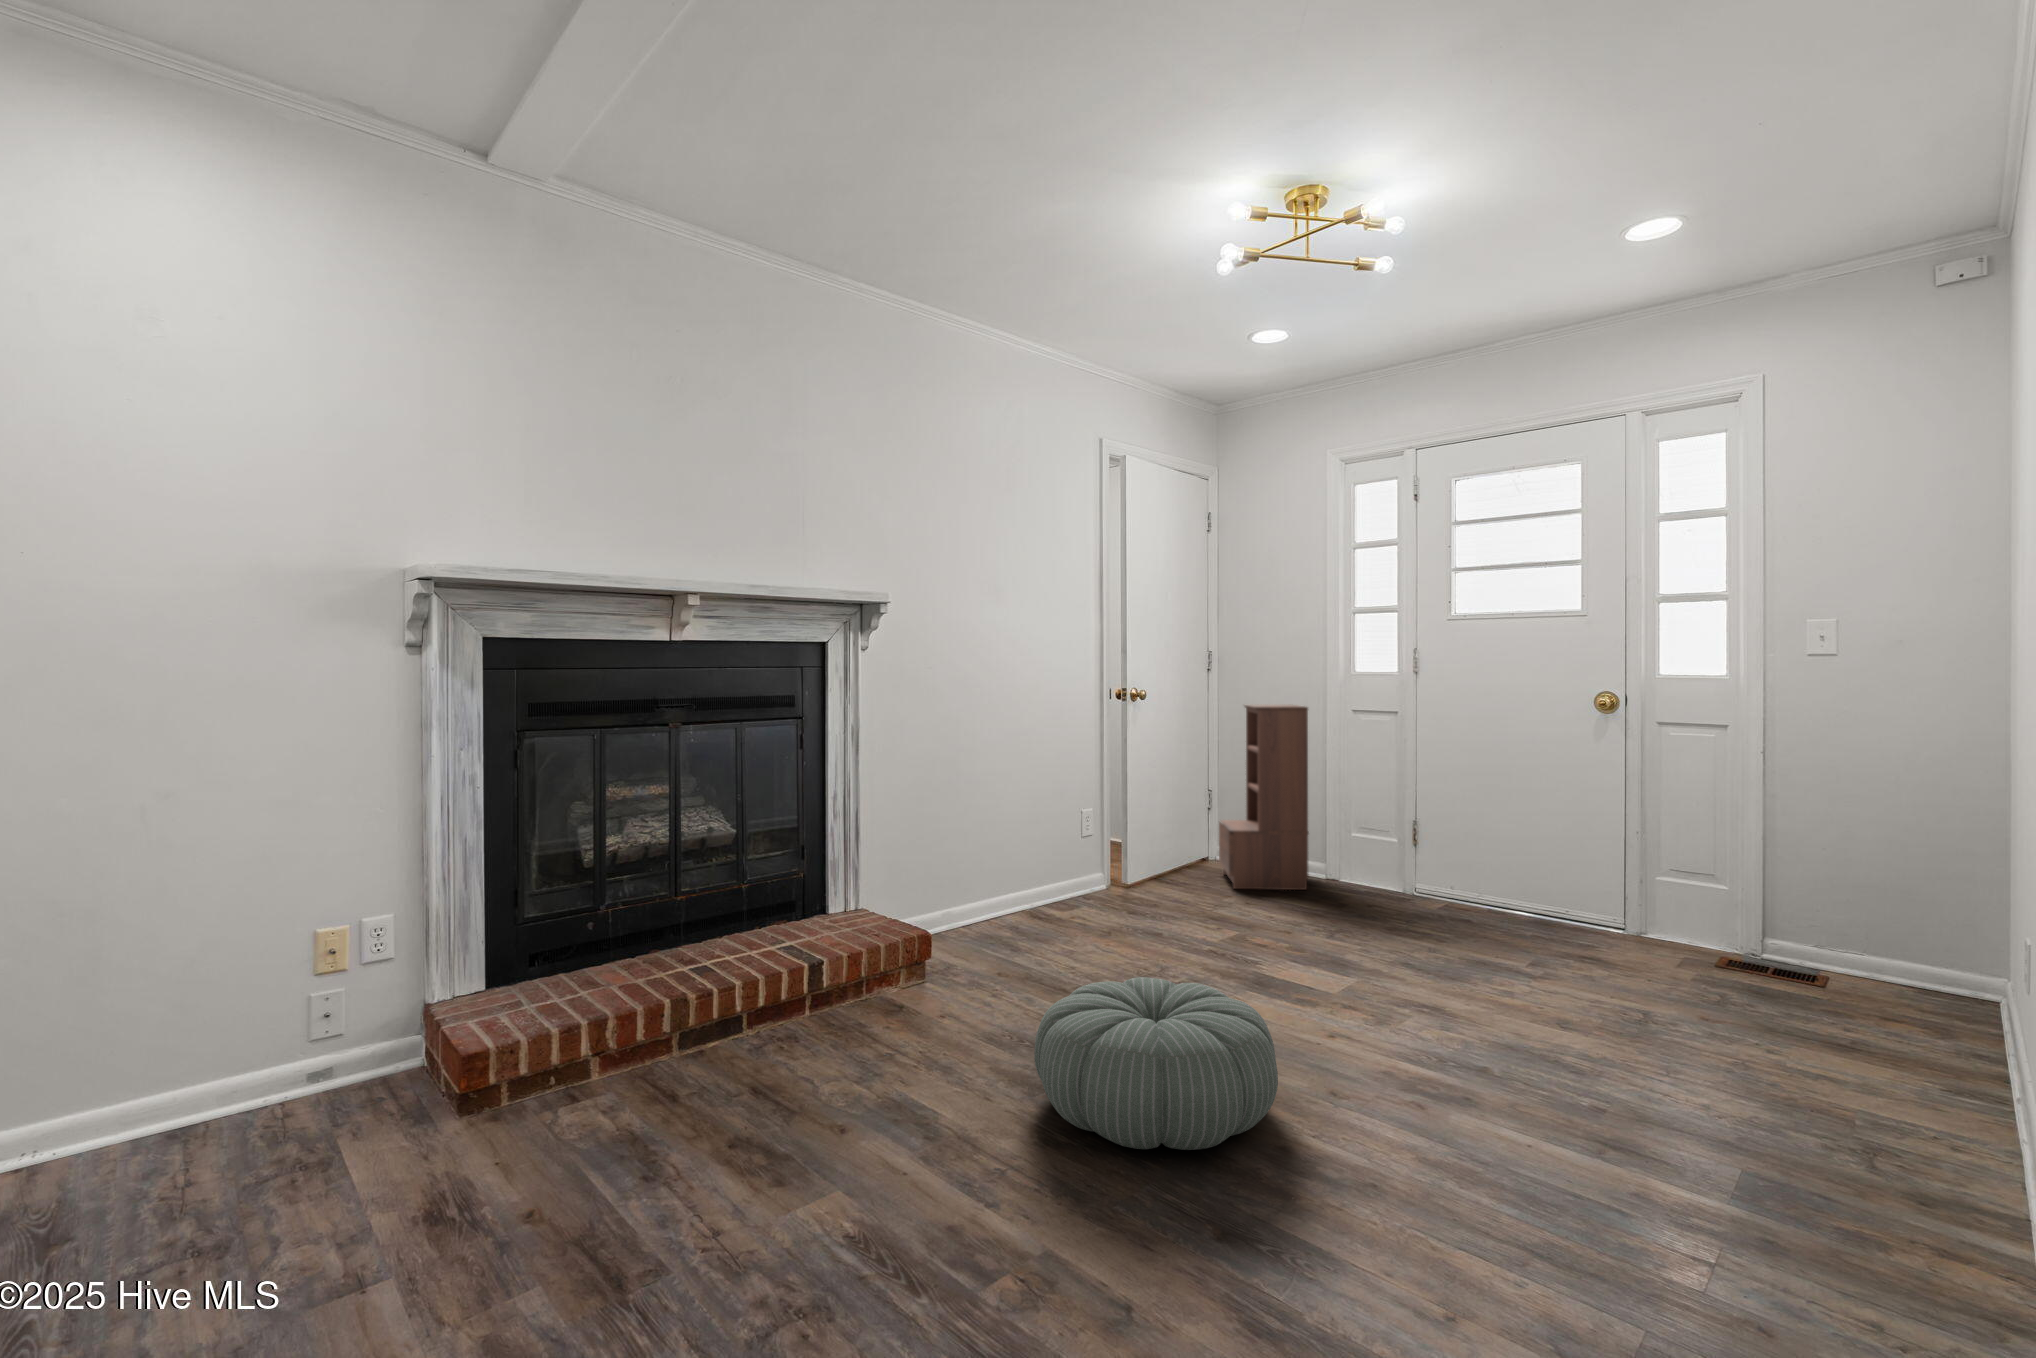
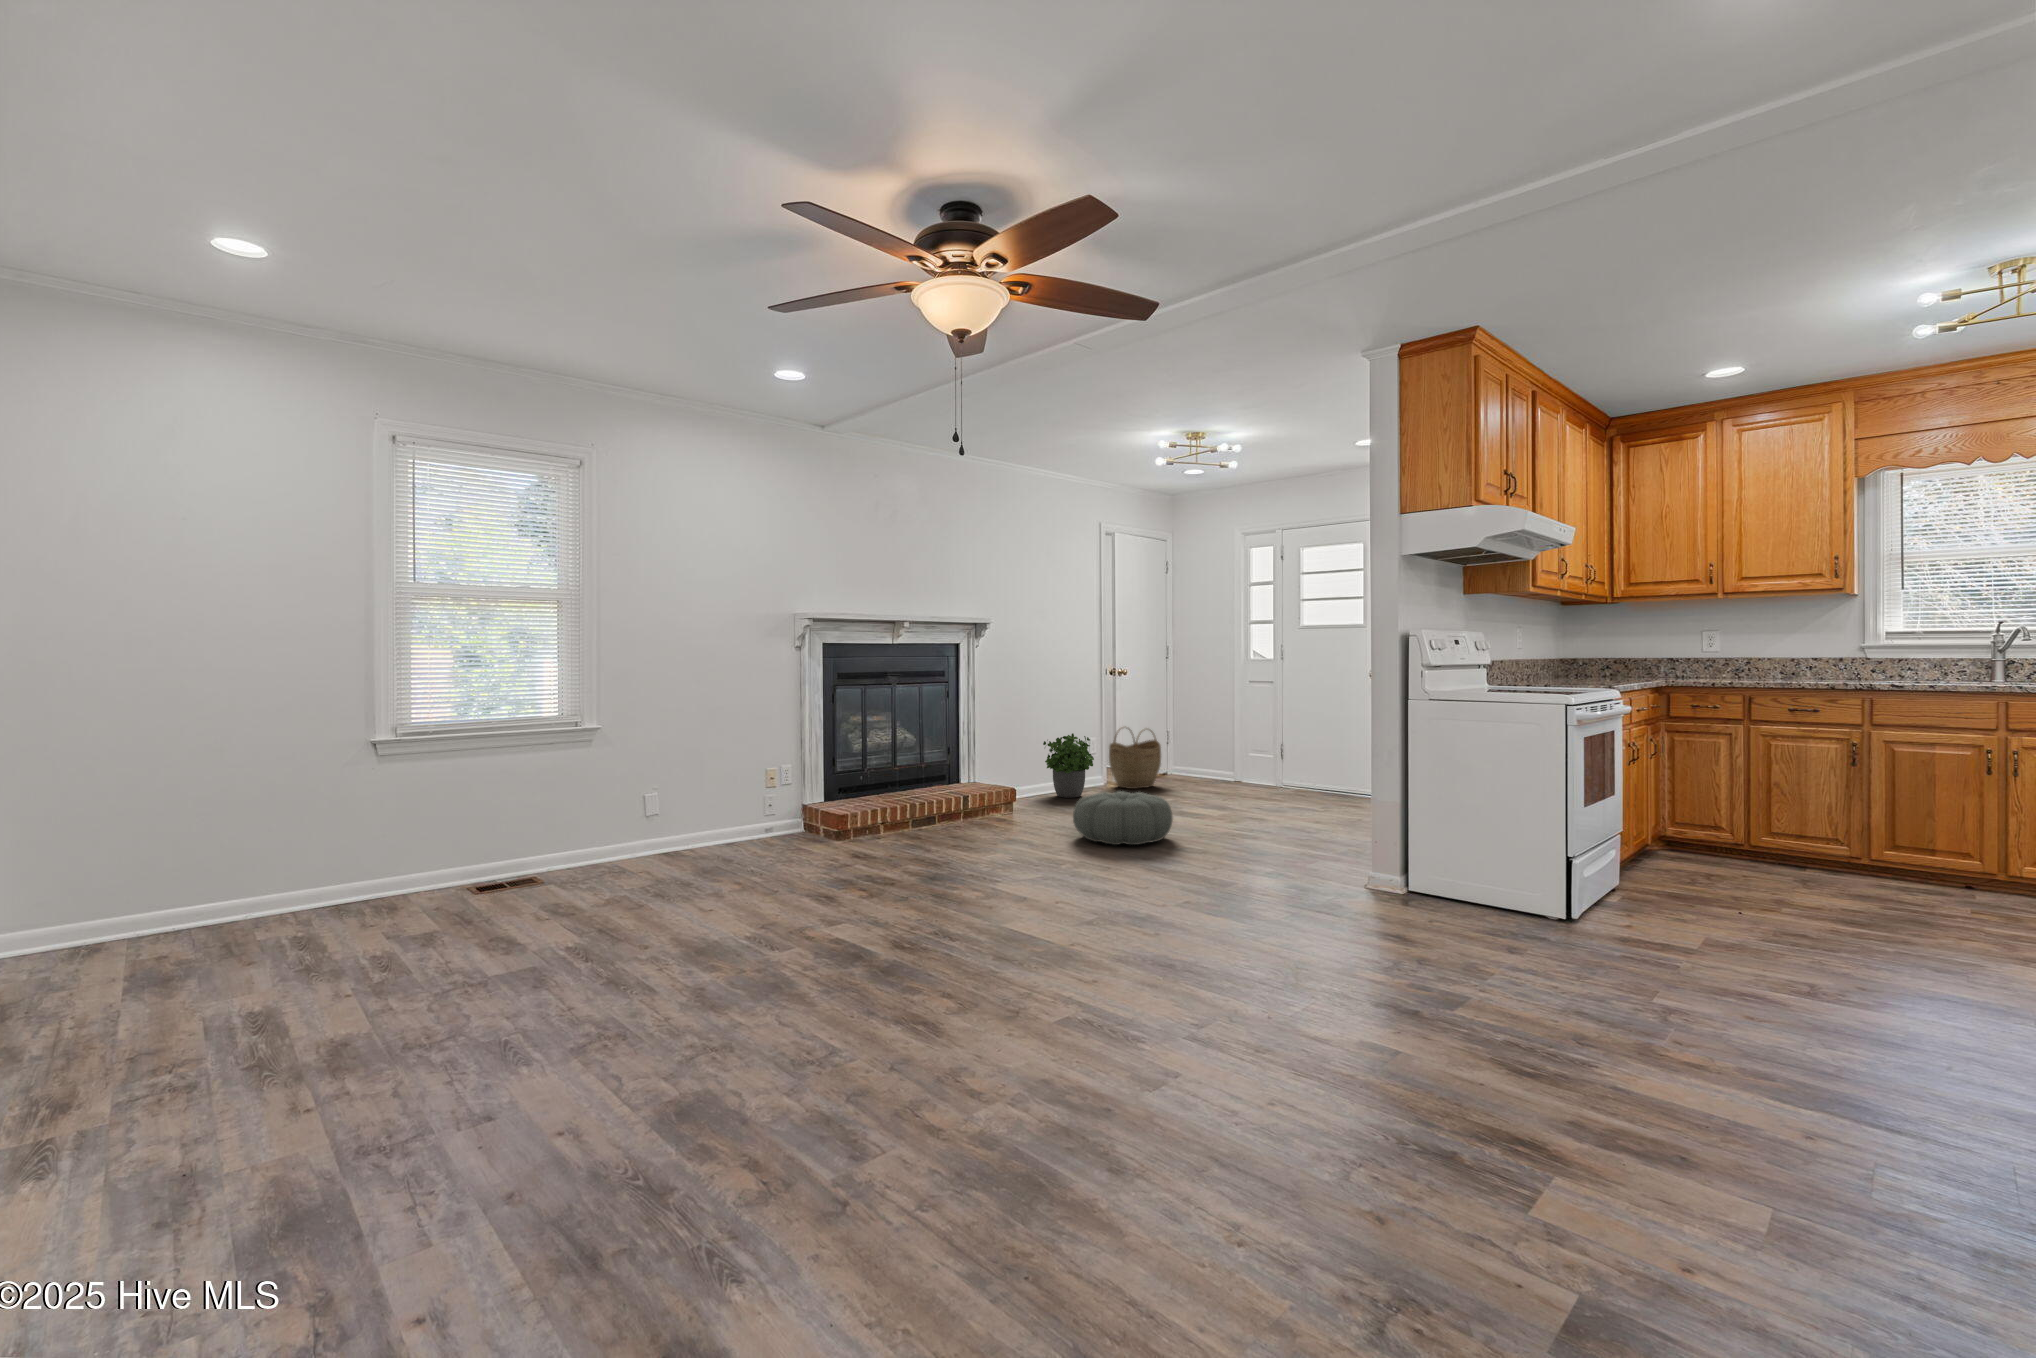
bookshelf: present [1219,705,1309,890] -> none [1174,678,1223,785]
woven basket: none [1111,788,1203,902] -> present [1109,728,1161,789]
potted plant: none [992,809,1086,929] -> present [1043,733,1094,798]

